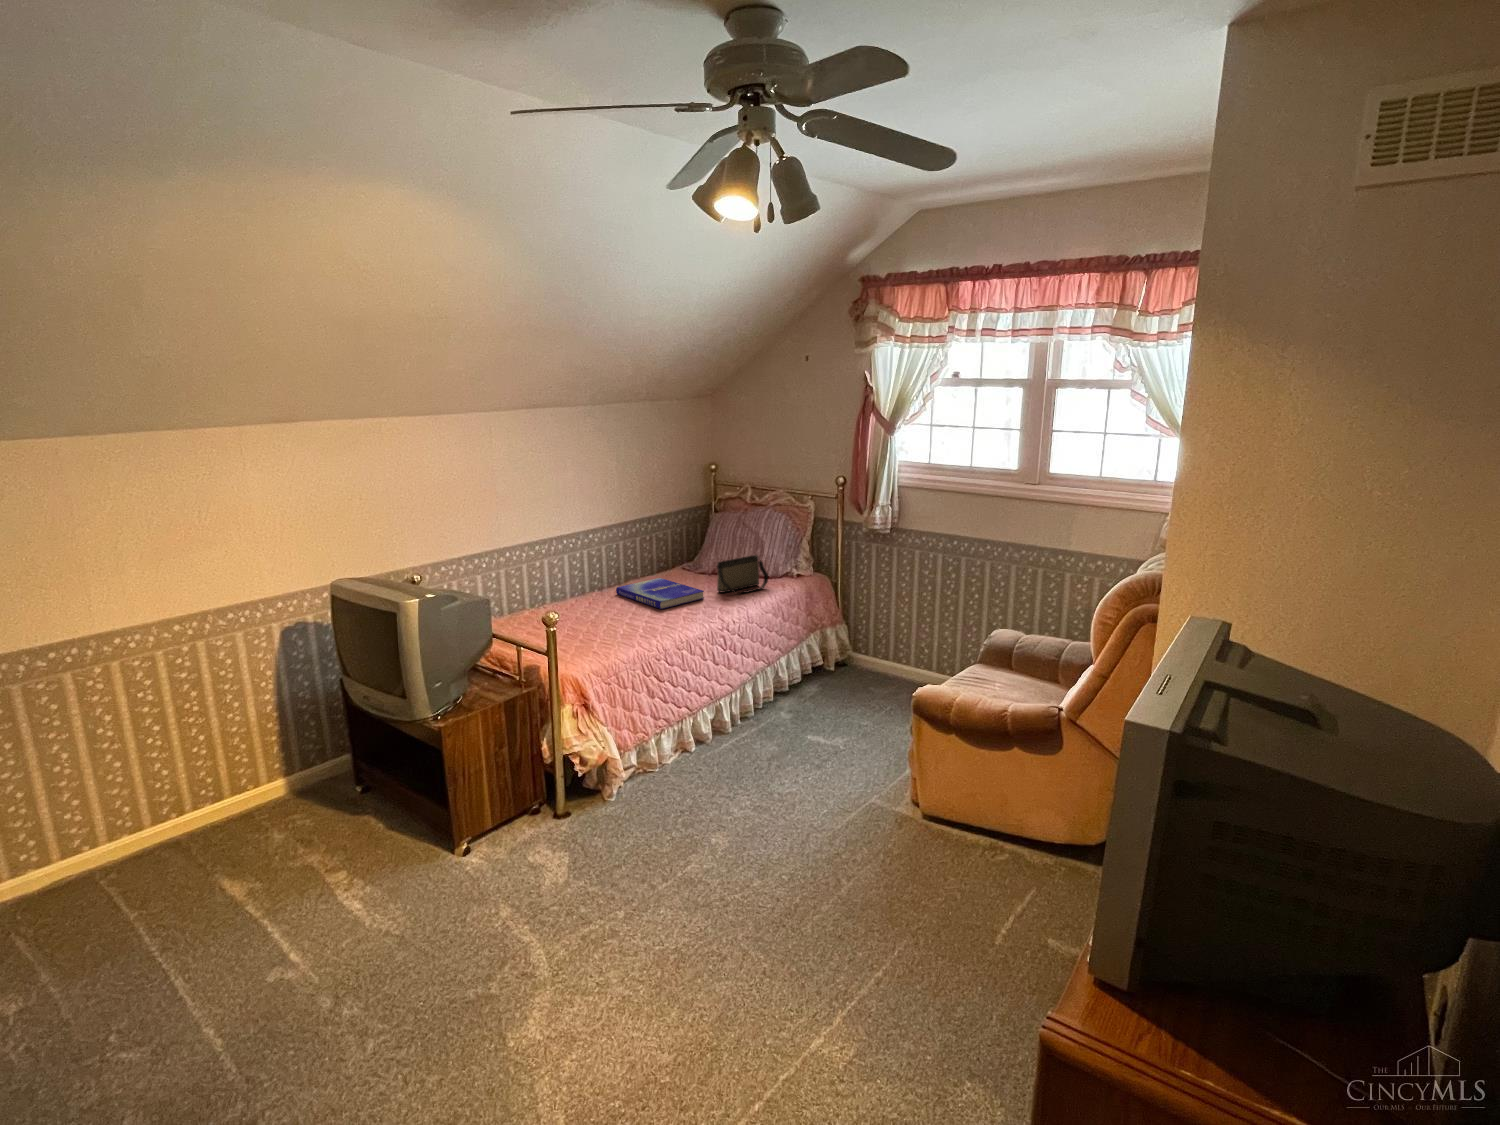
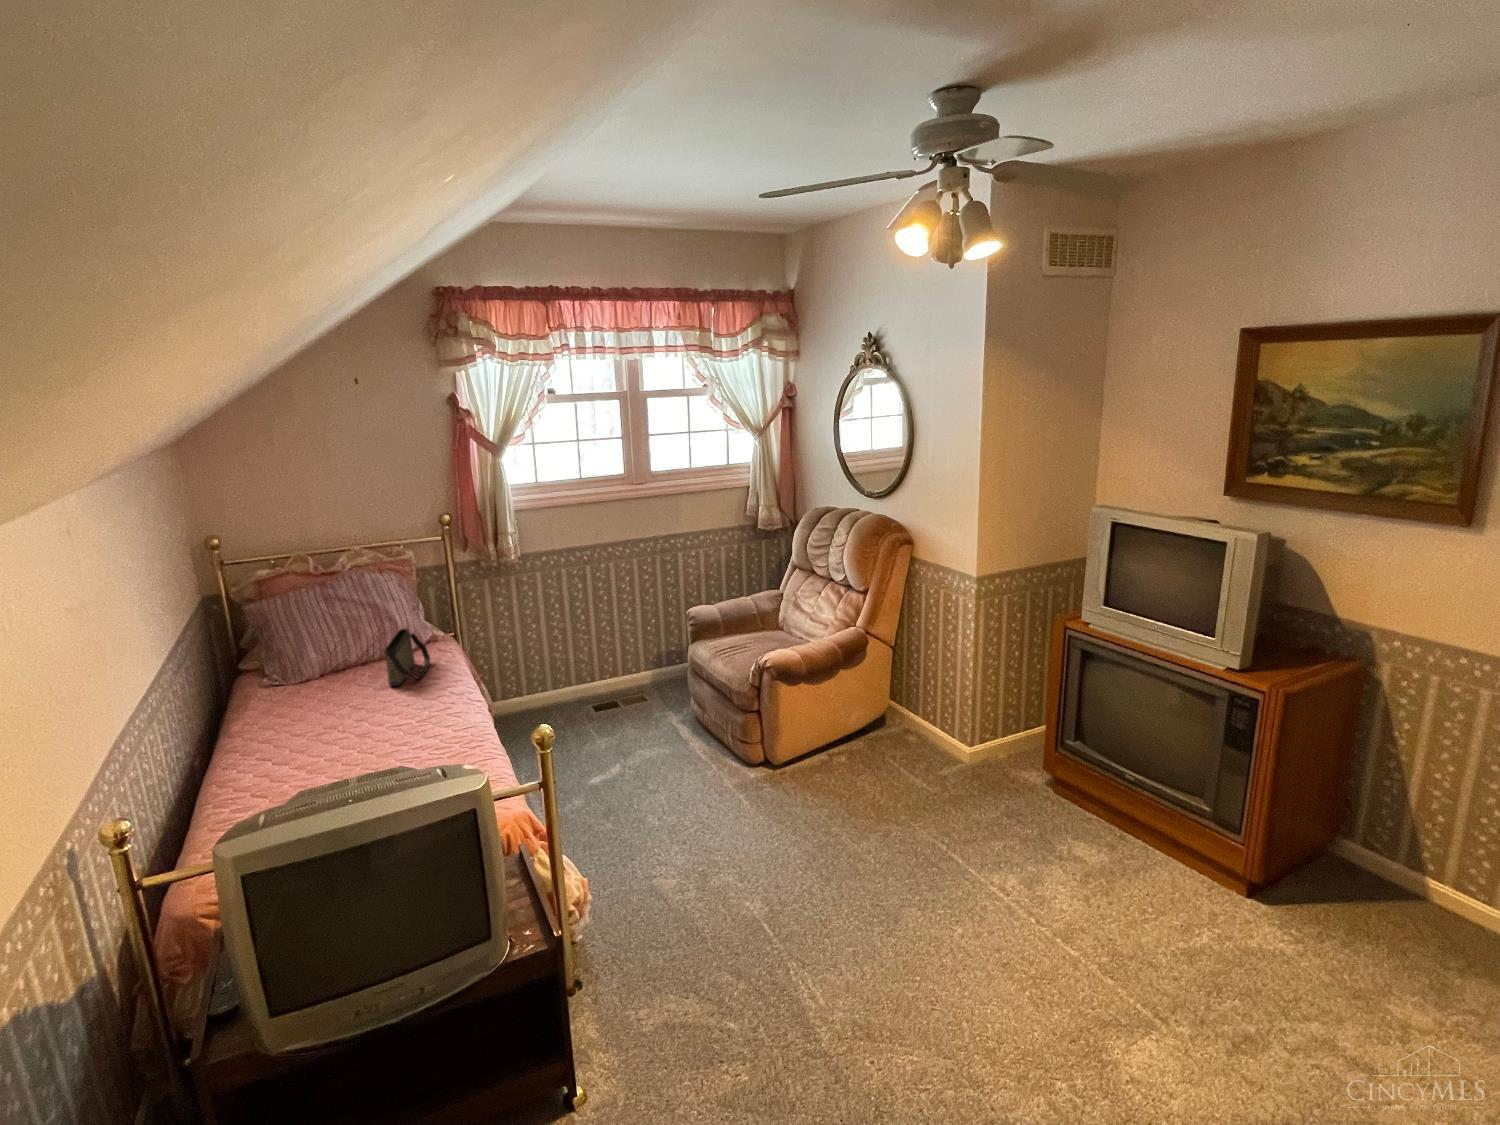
book: present [616,578,704,609] -> none [268,689,397,744]

